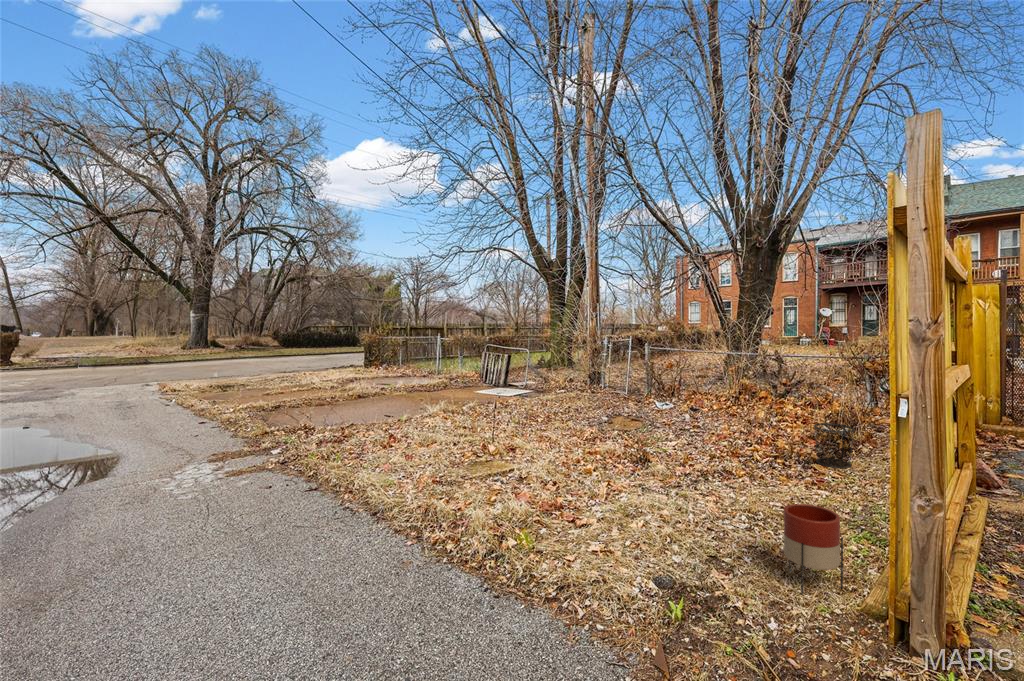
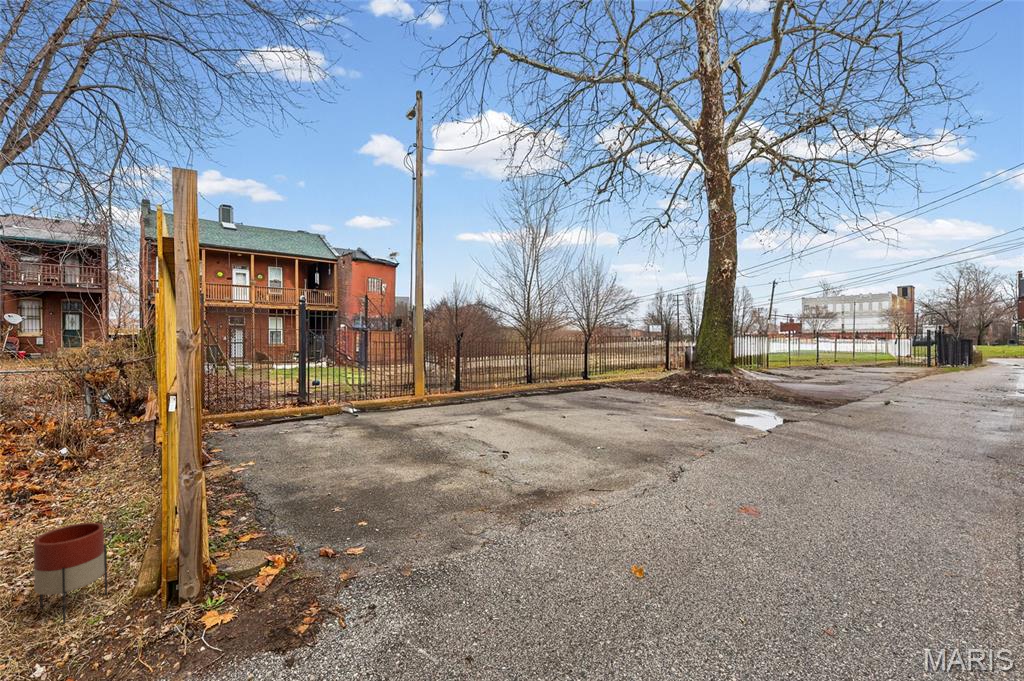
waste bin: present [814,423,855,468] -> none [33,443,85,492]

